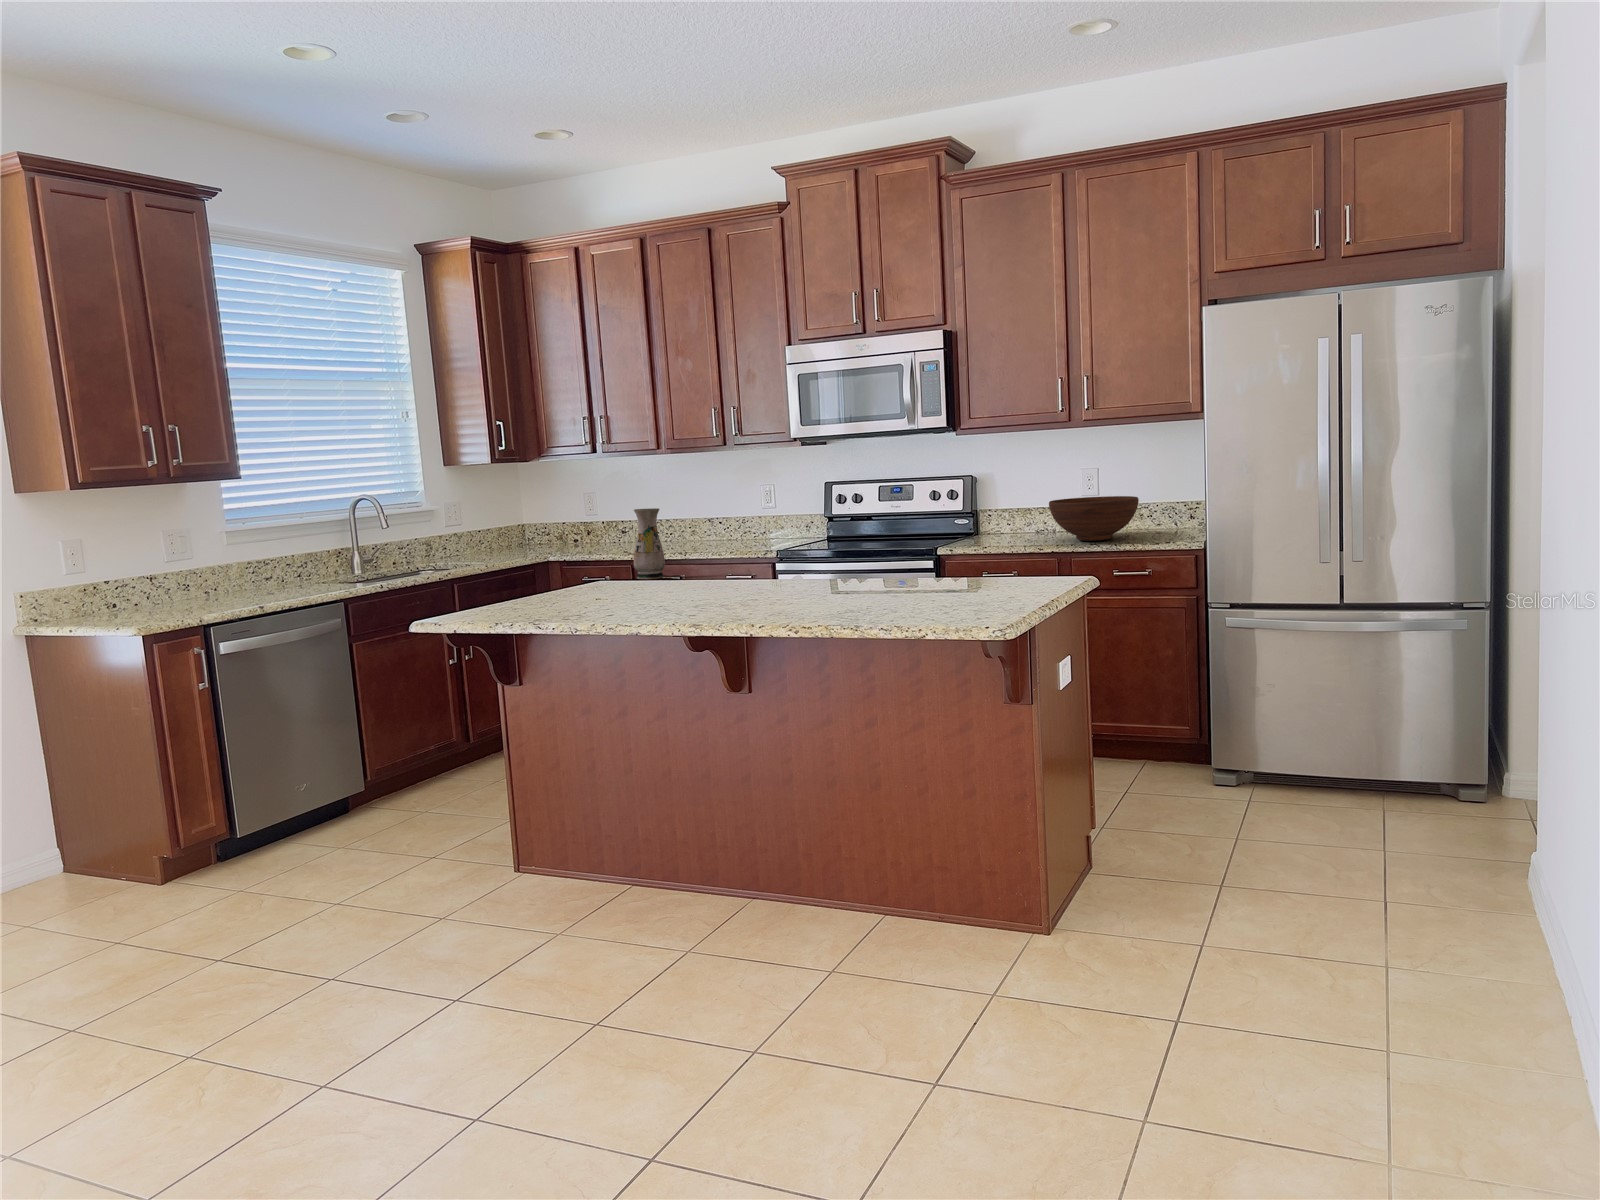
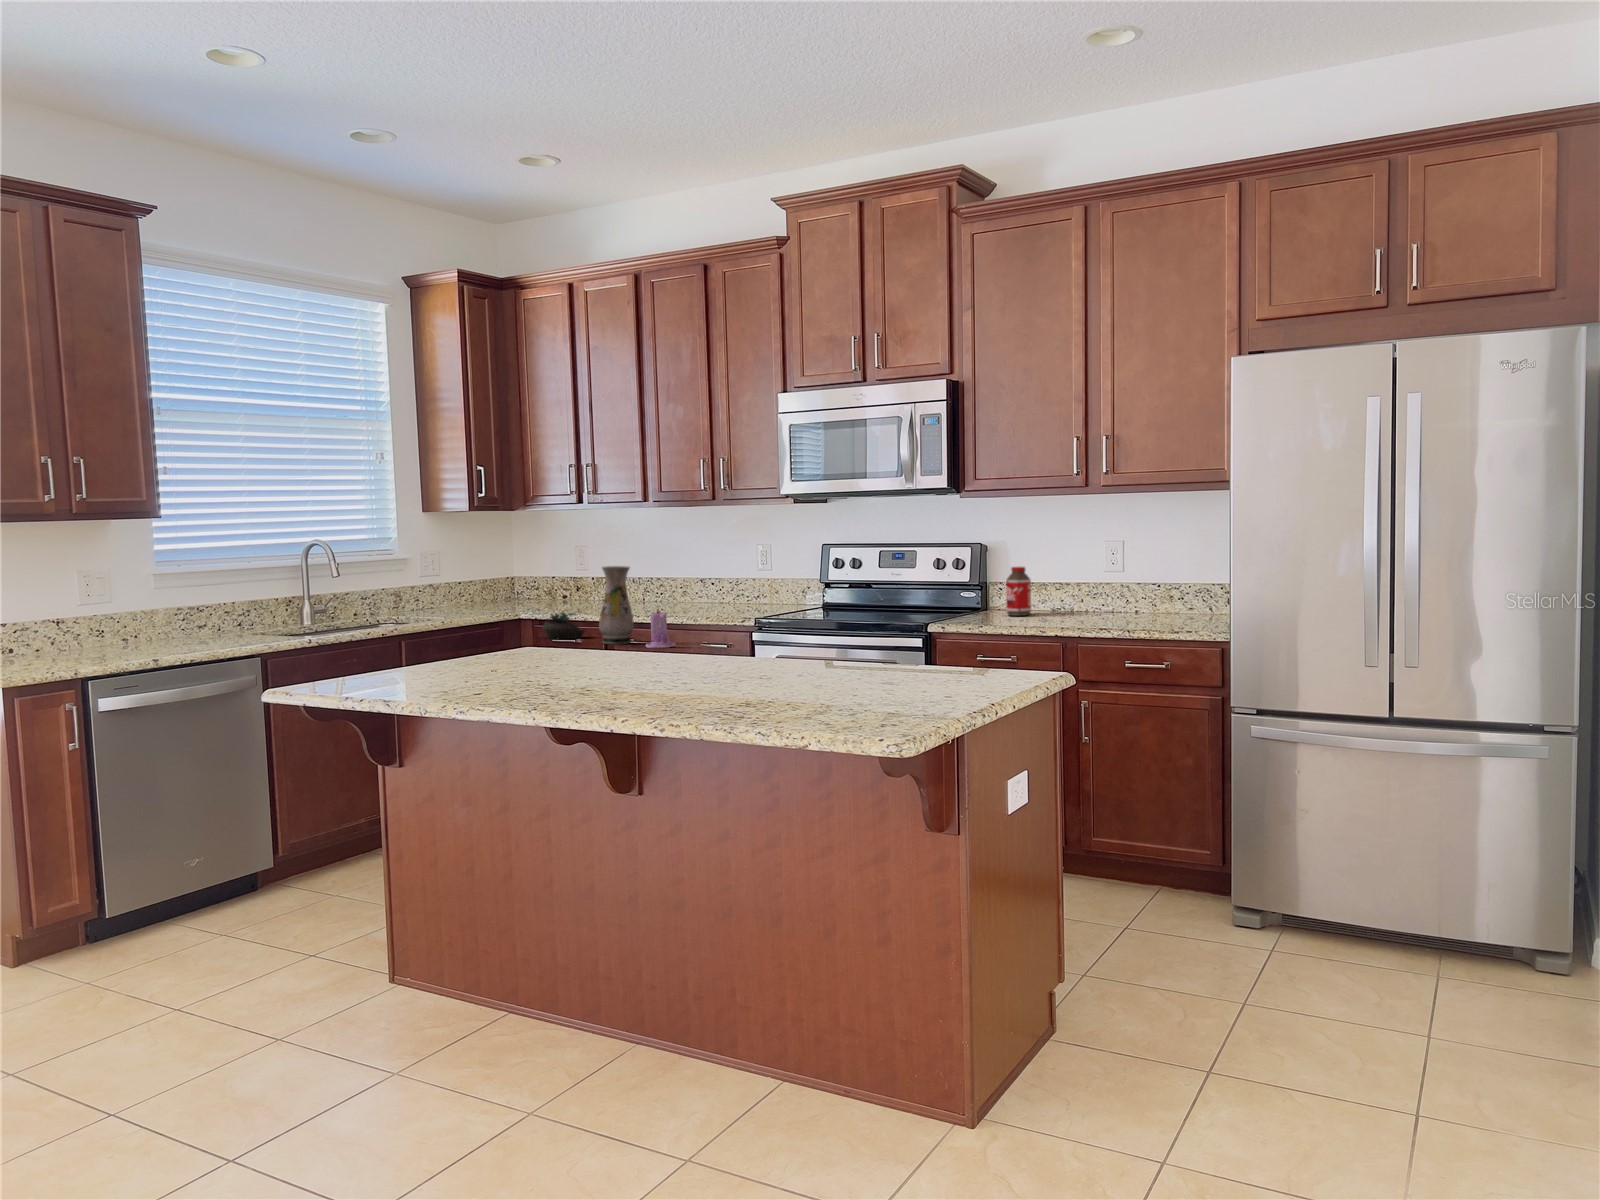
bottle: none [998,494,1021,538] -> present [1006,567,1031,616]
fruit bowl: present [1049,496,1139,541] -> none [1059,574,1163,624]
candle: none [683,543,711,580] -> present [646,609,676,648]
succulent plant: none [569,553,612,579] -> present [543,612,584,639]

